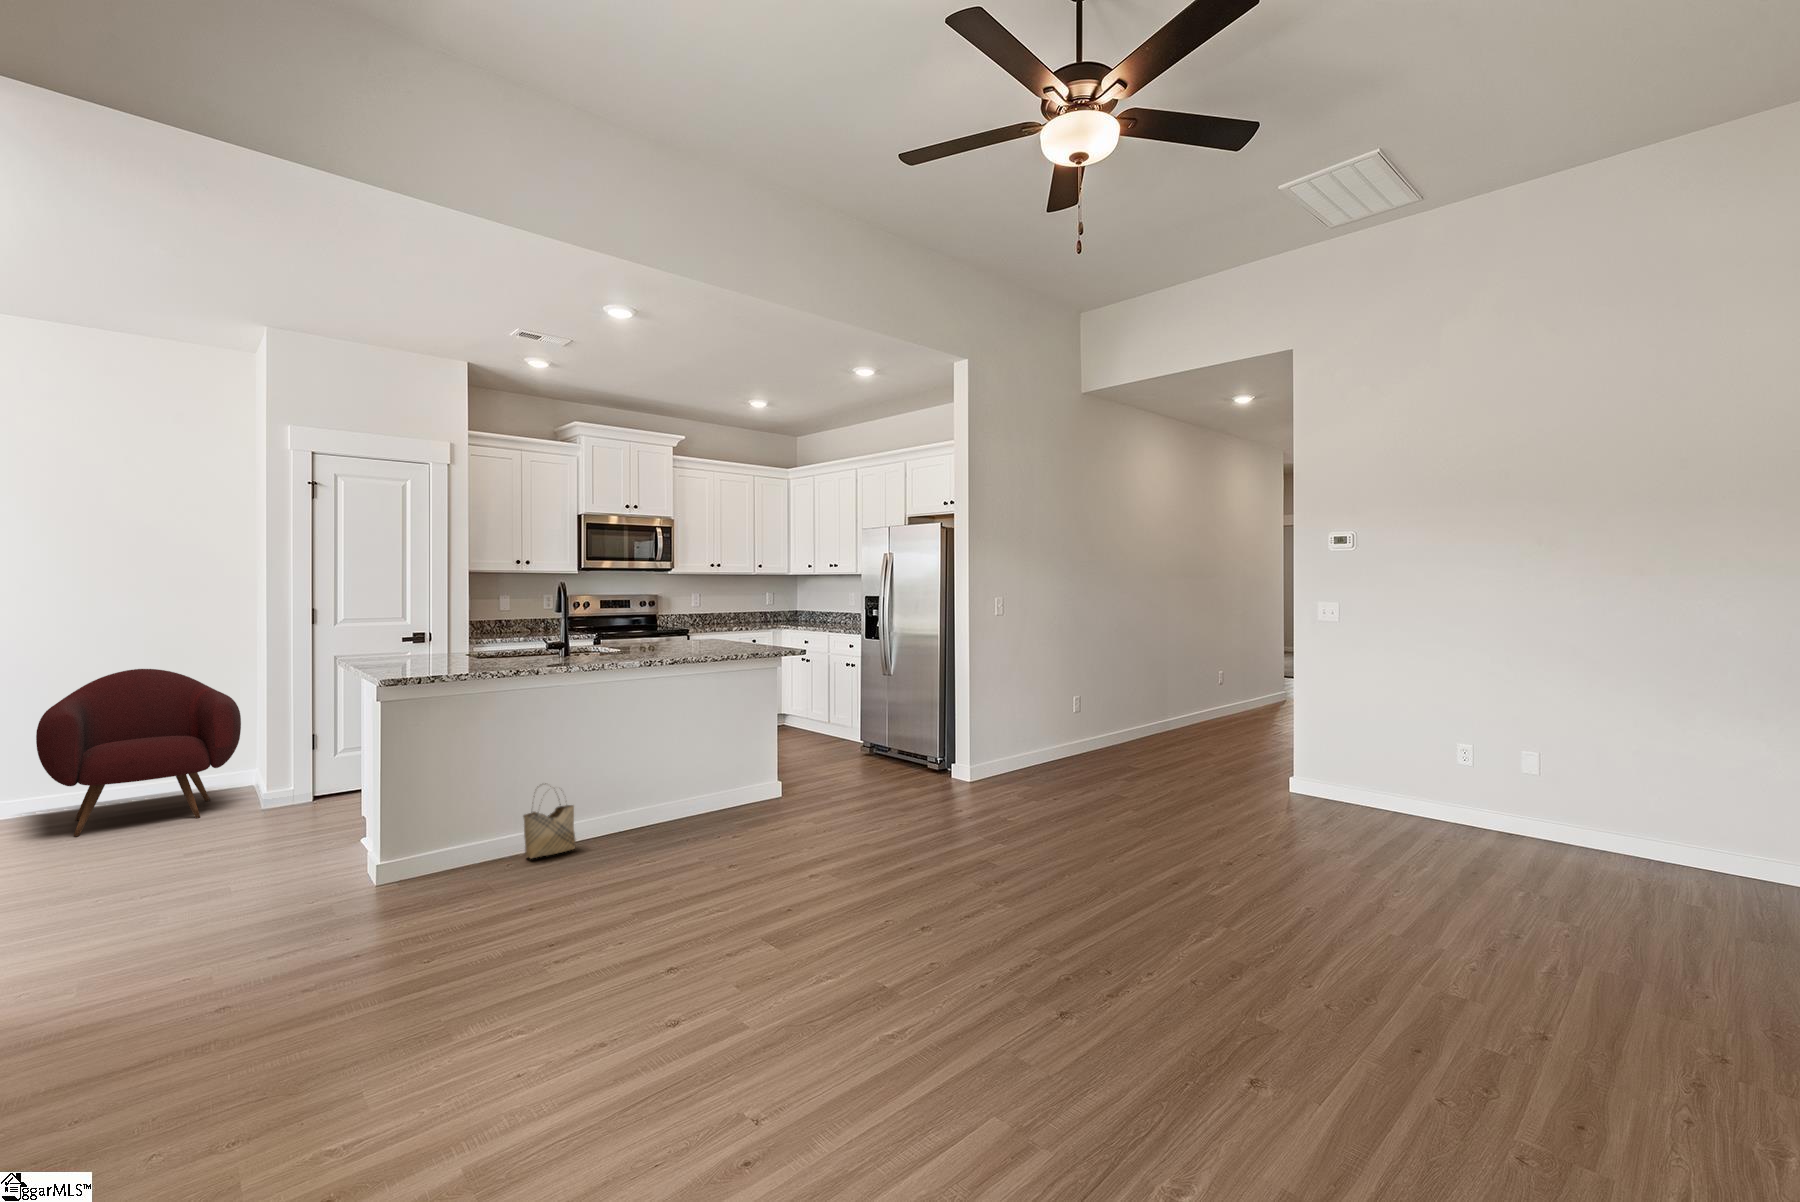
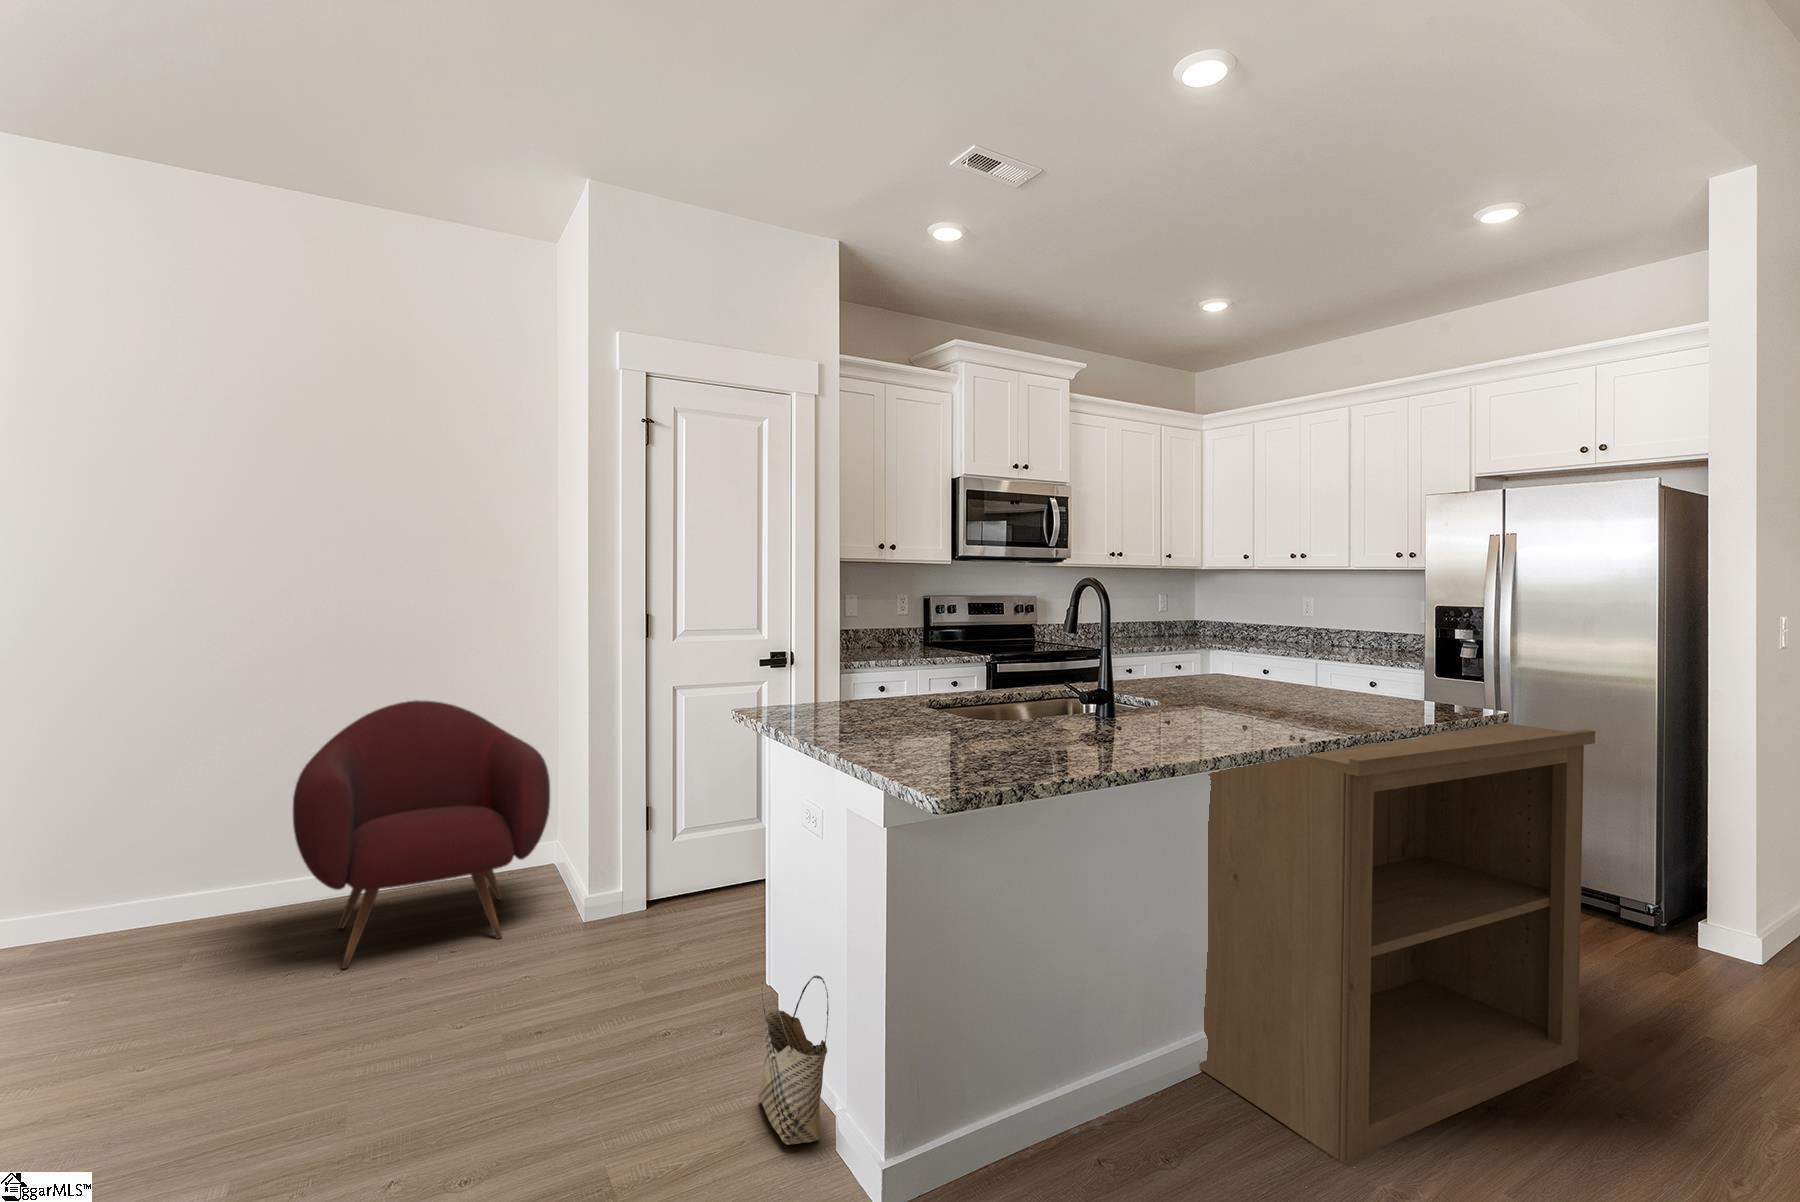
bookshelf: none [592,656,801,862] -> present [1199,722,1595,1163]
woven basket: present [523,790,576,858] -> present [758,976,829,1145]

